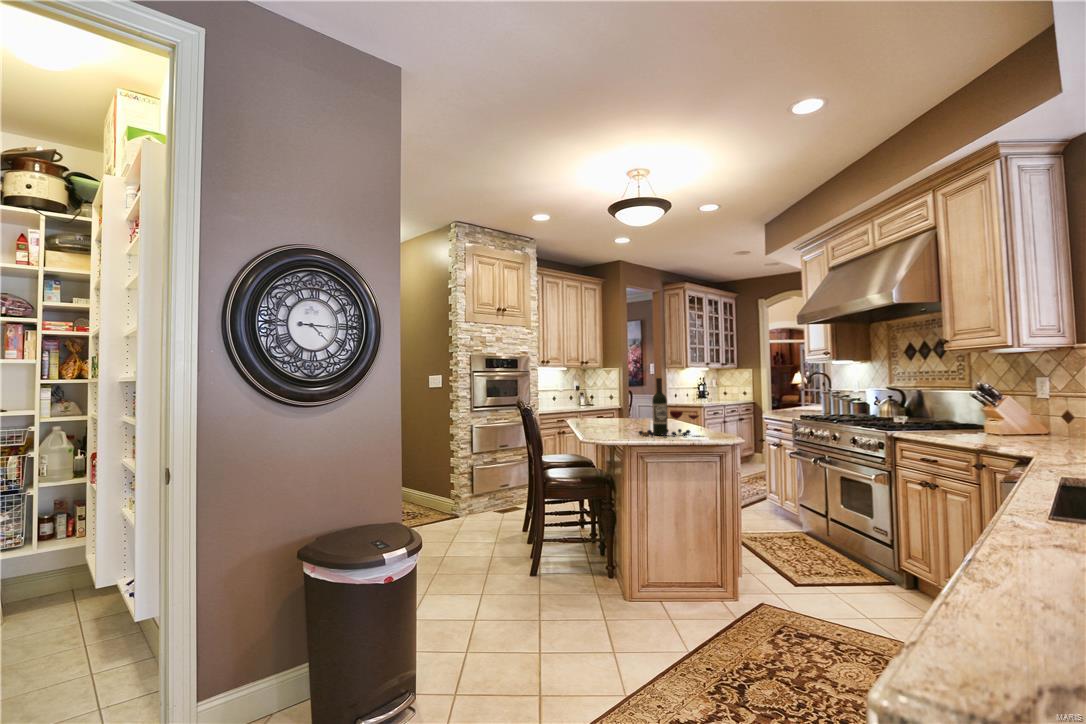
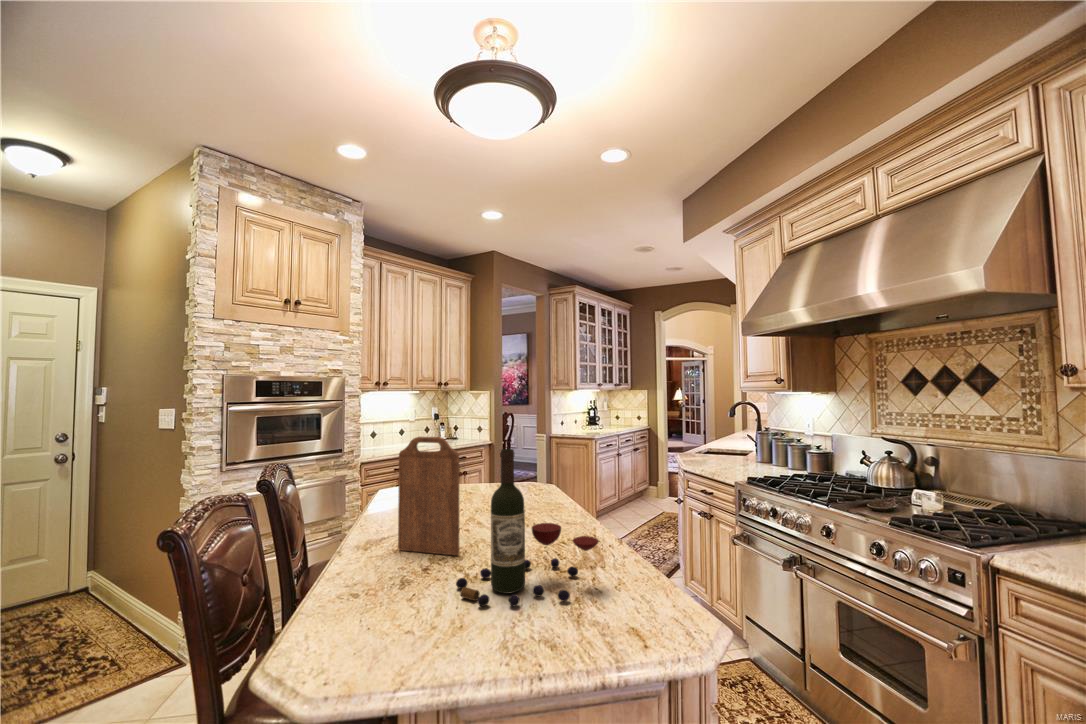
cutting board: none [603,377,634,431] -> present [398,437,459,555]

